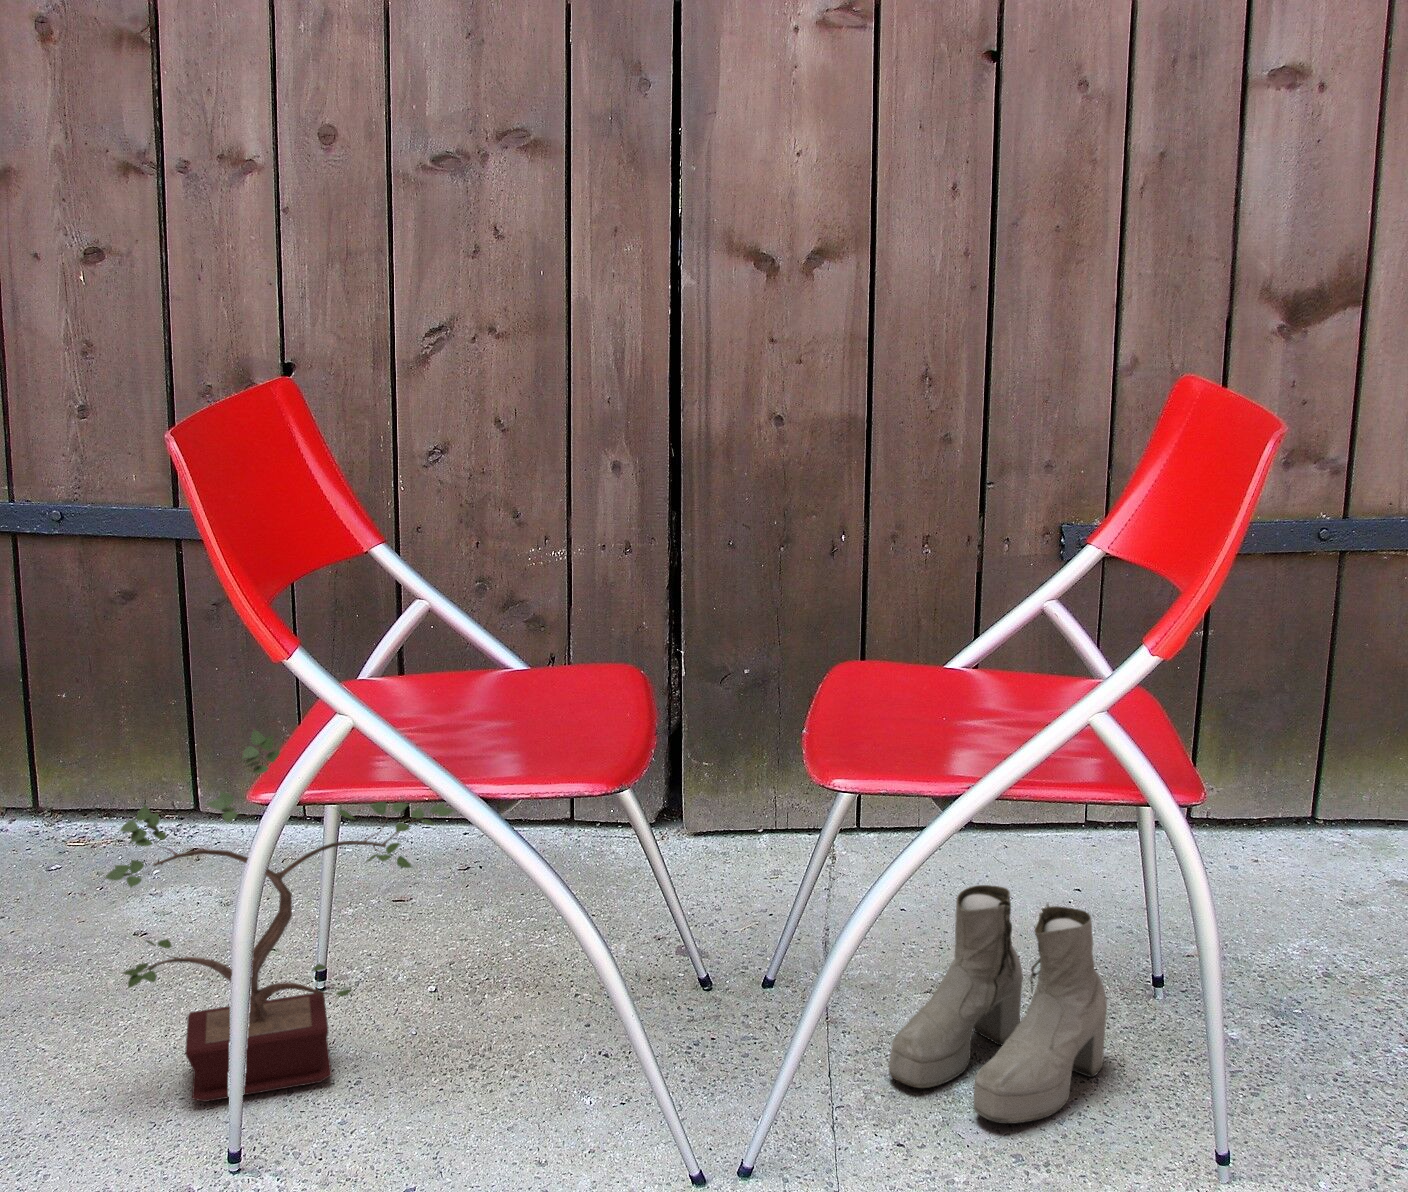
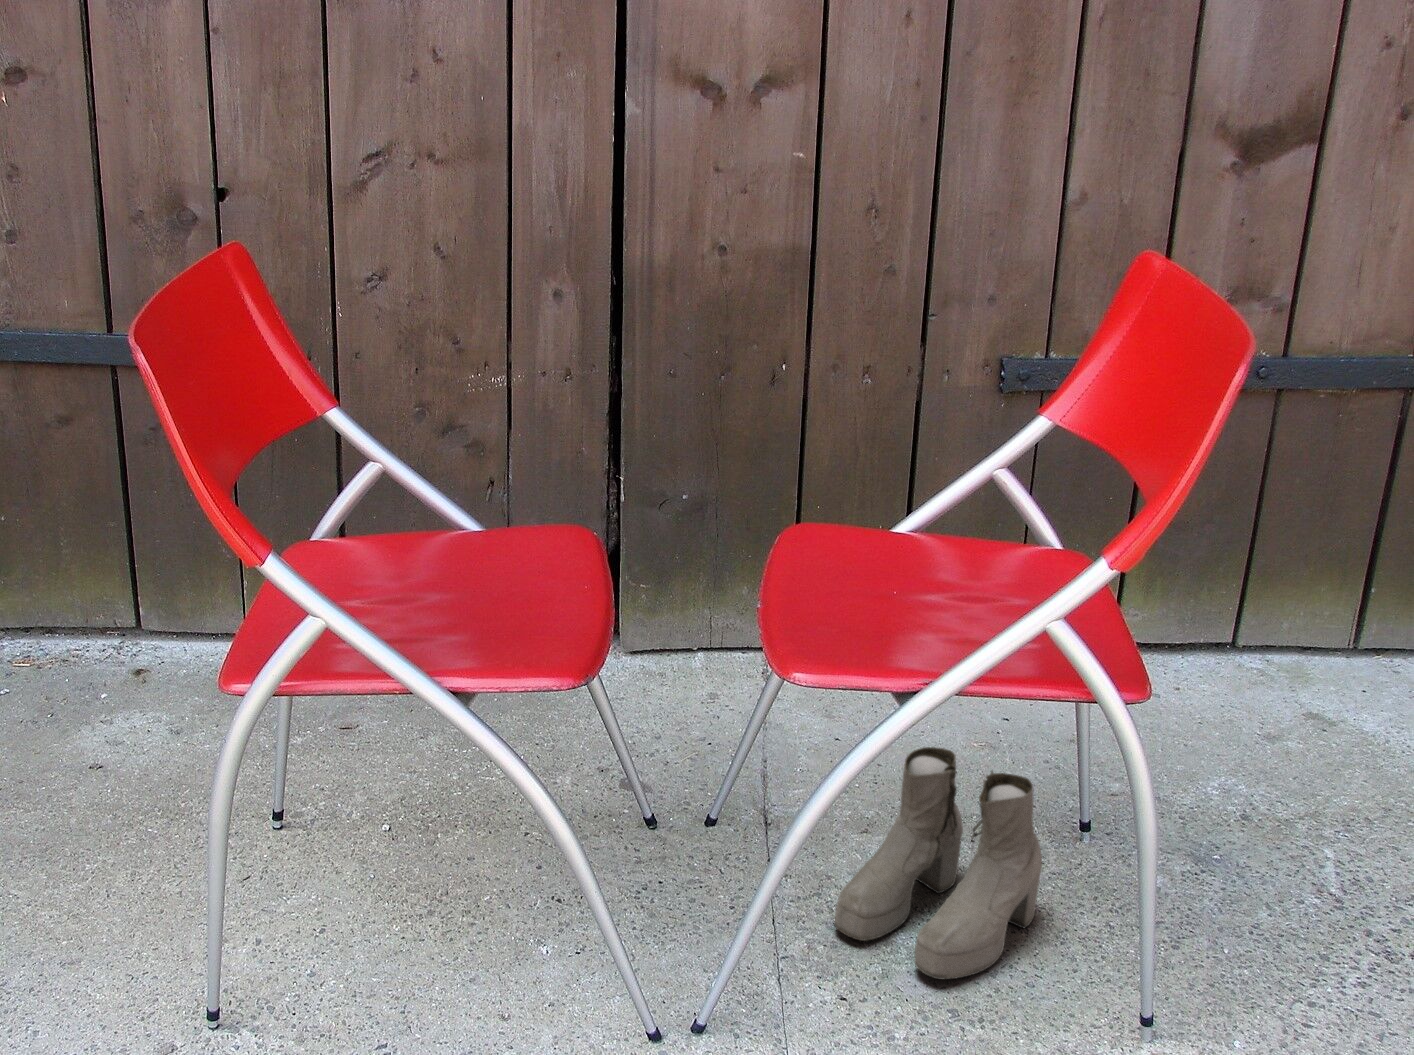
potted plant: present [104,730,454,1102] -> none [60,594,419,953]

